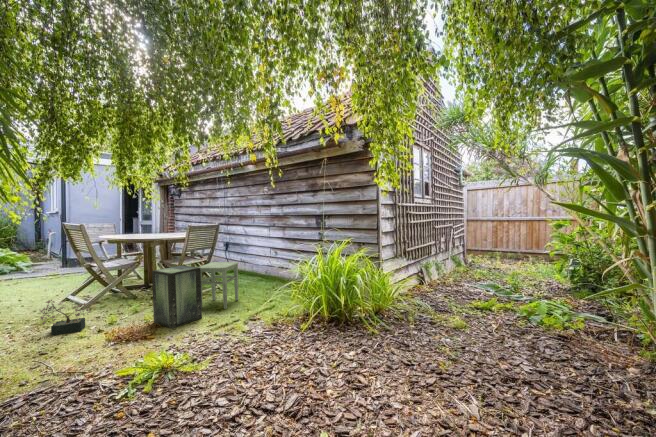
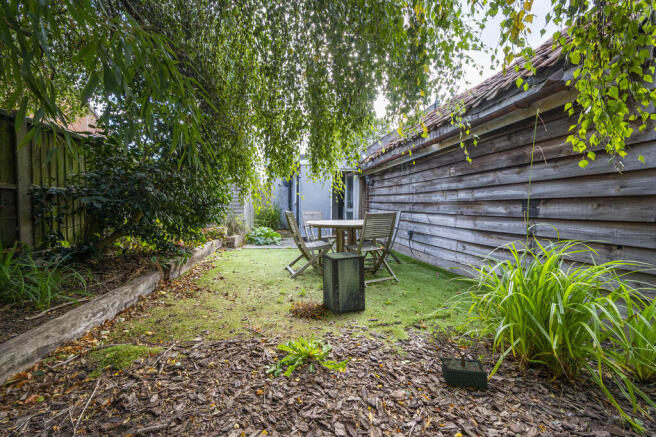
stool: present [199,262,238,309] -> none [365,251,410,305]
decorative plant: present [40,300,91,335] -> present [426,322,496,388]

